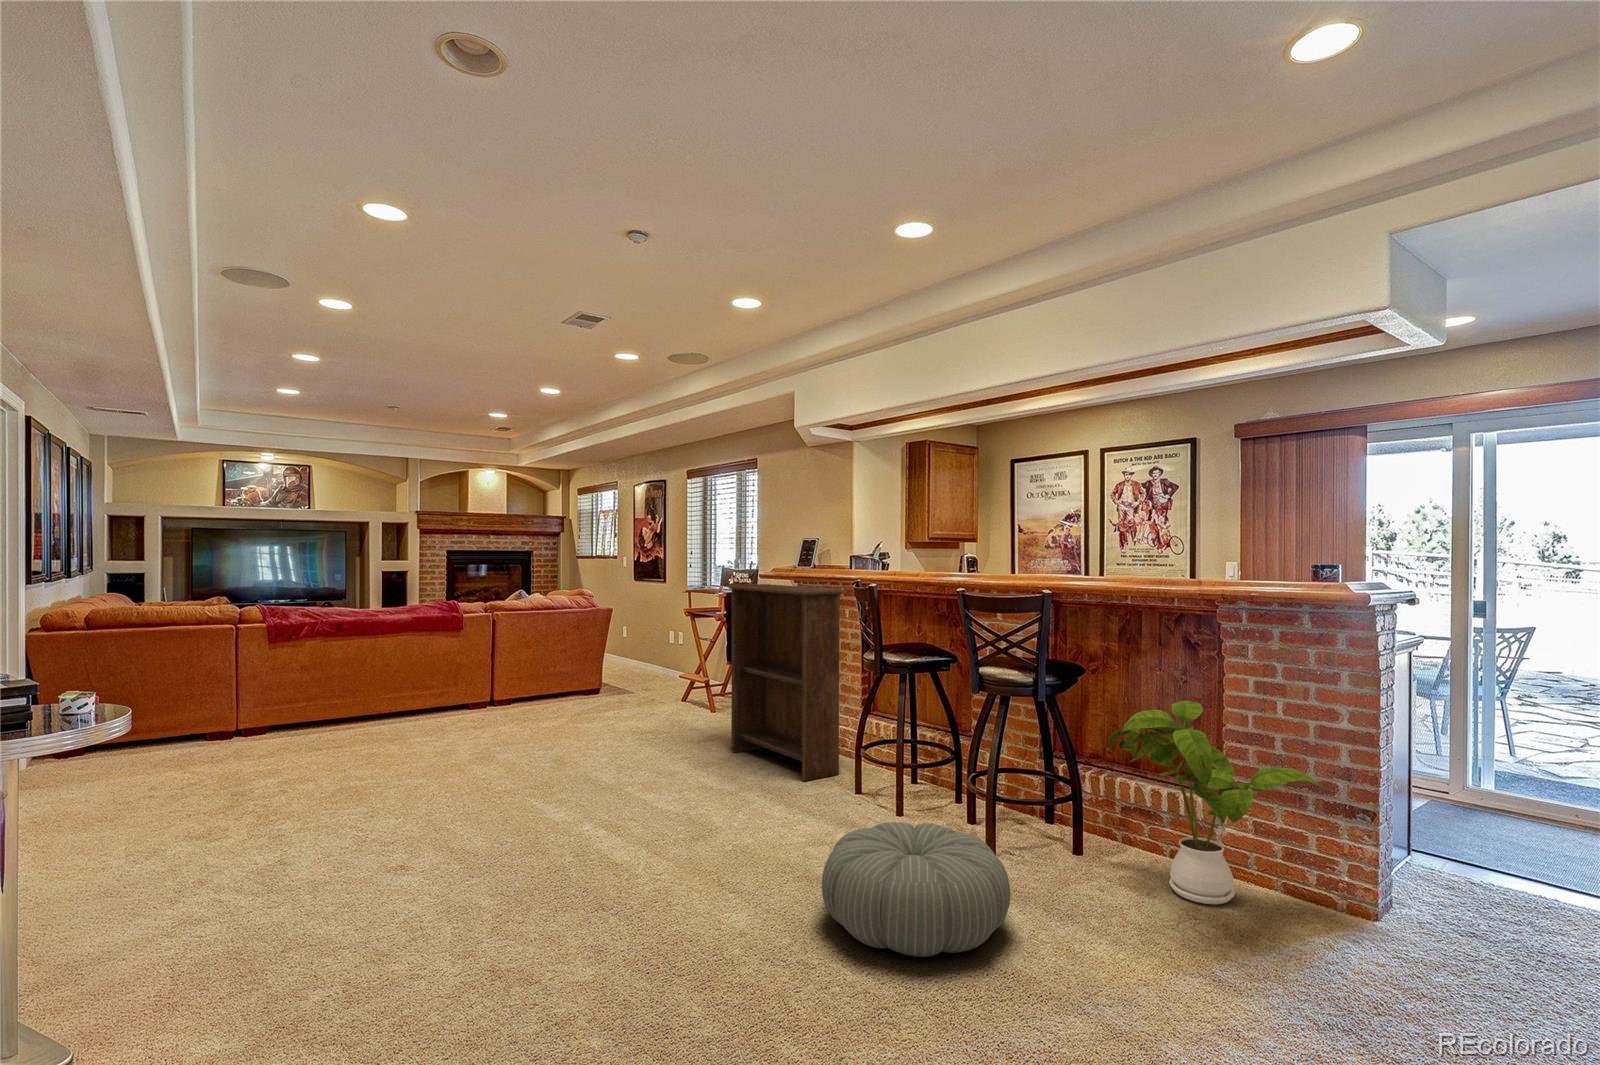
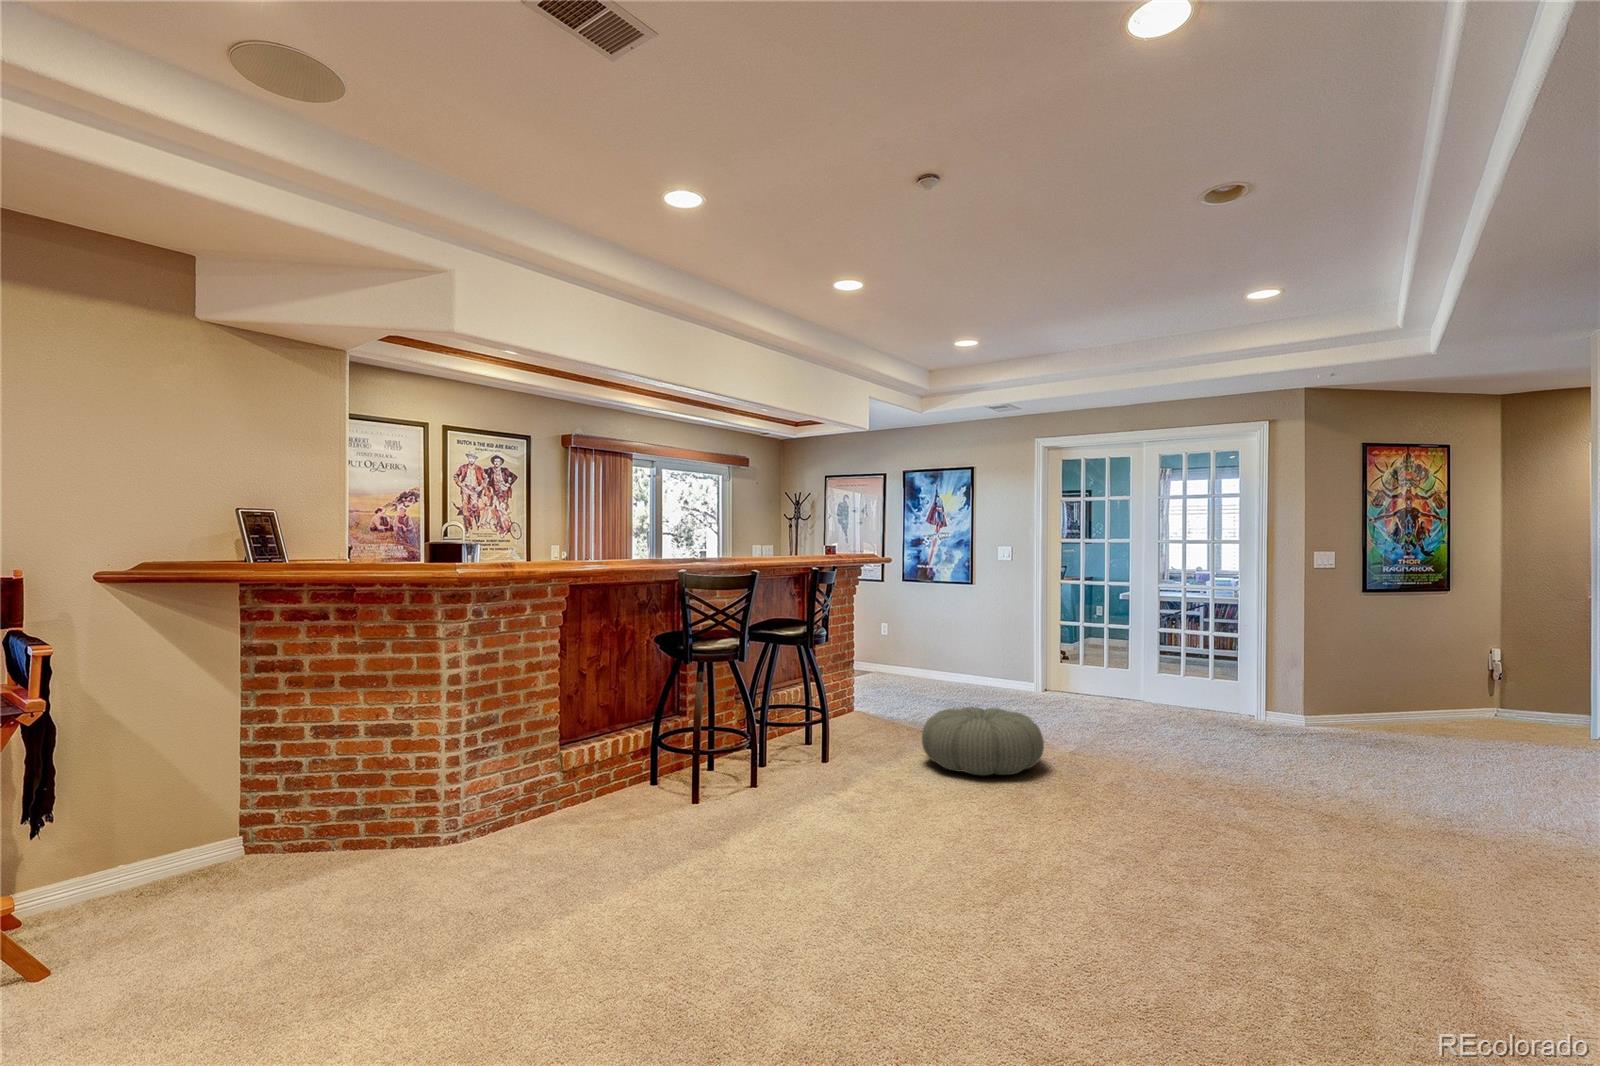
bookshelf: present [729,584,843,781] -> none [483,576,696,895]
house plant: present [1108,701,1326,904] -> none [819,616,923,729]

